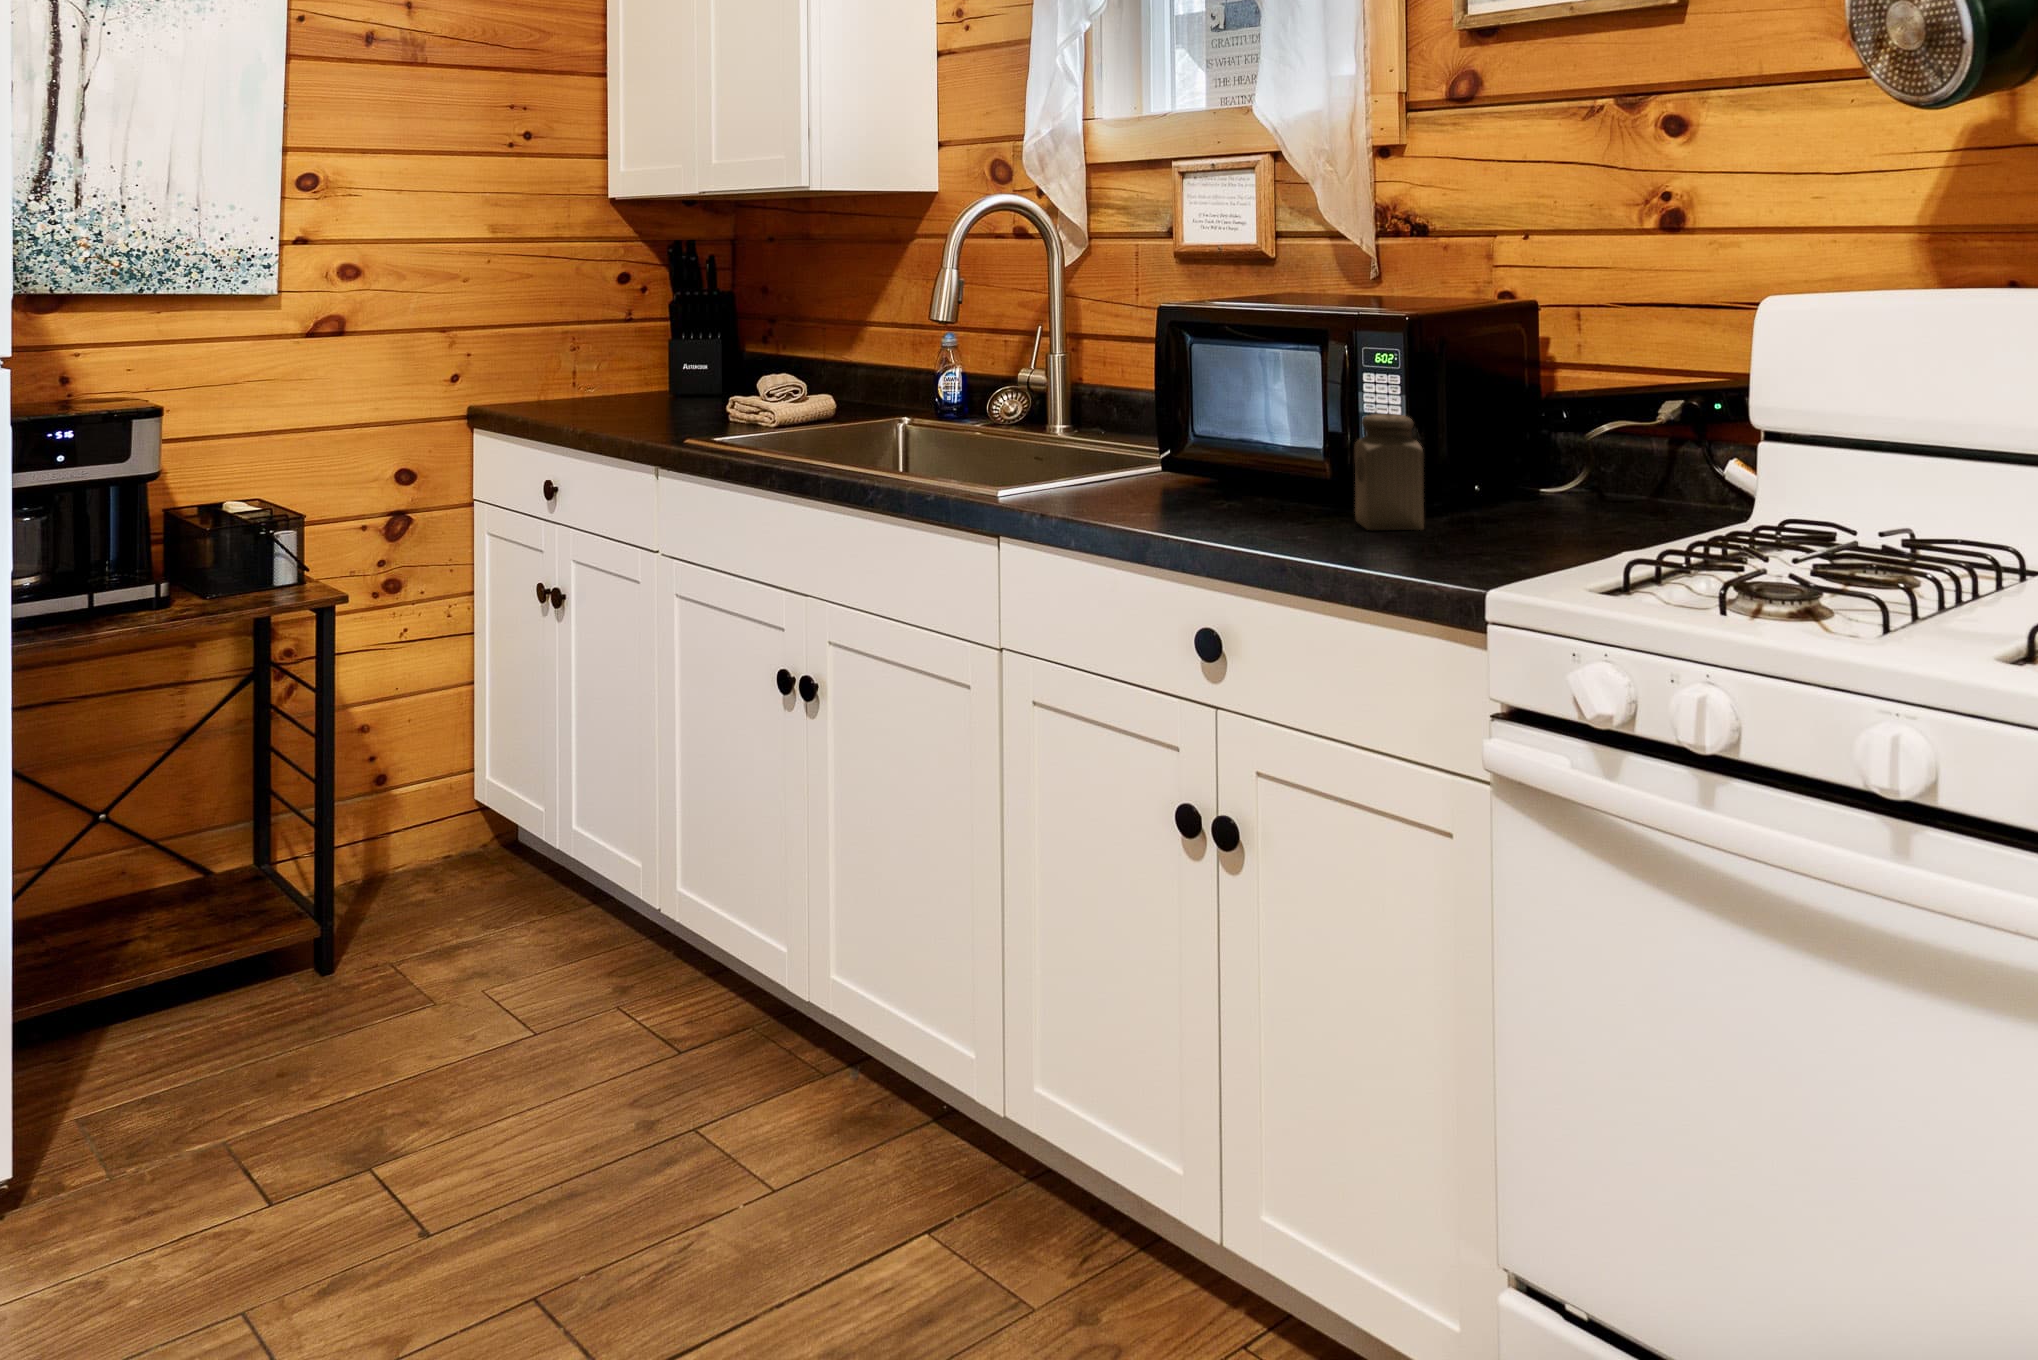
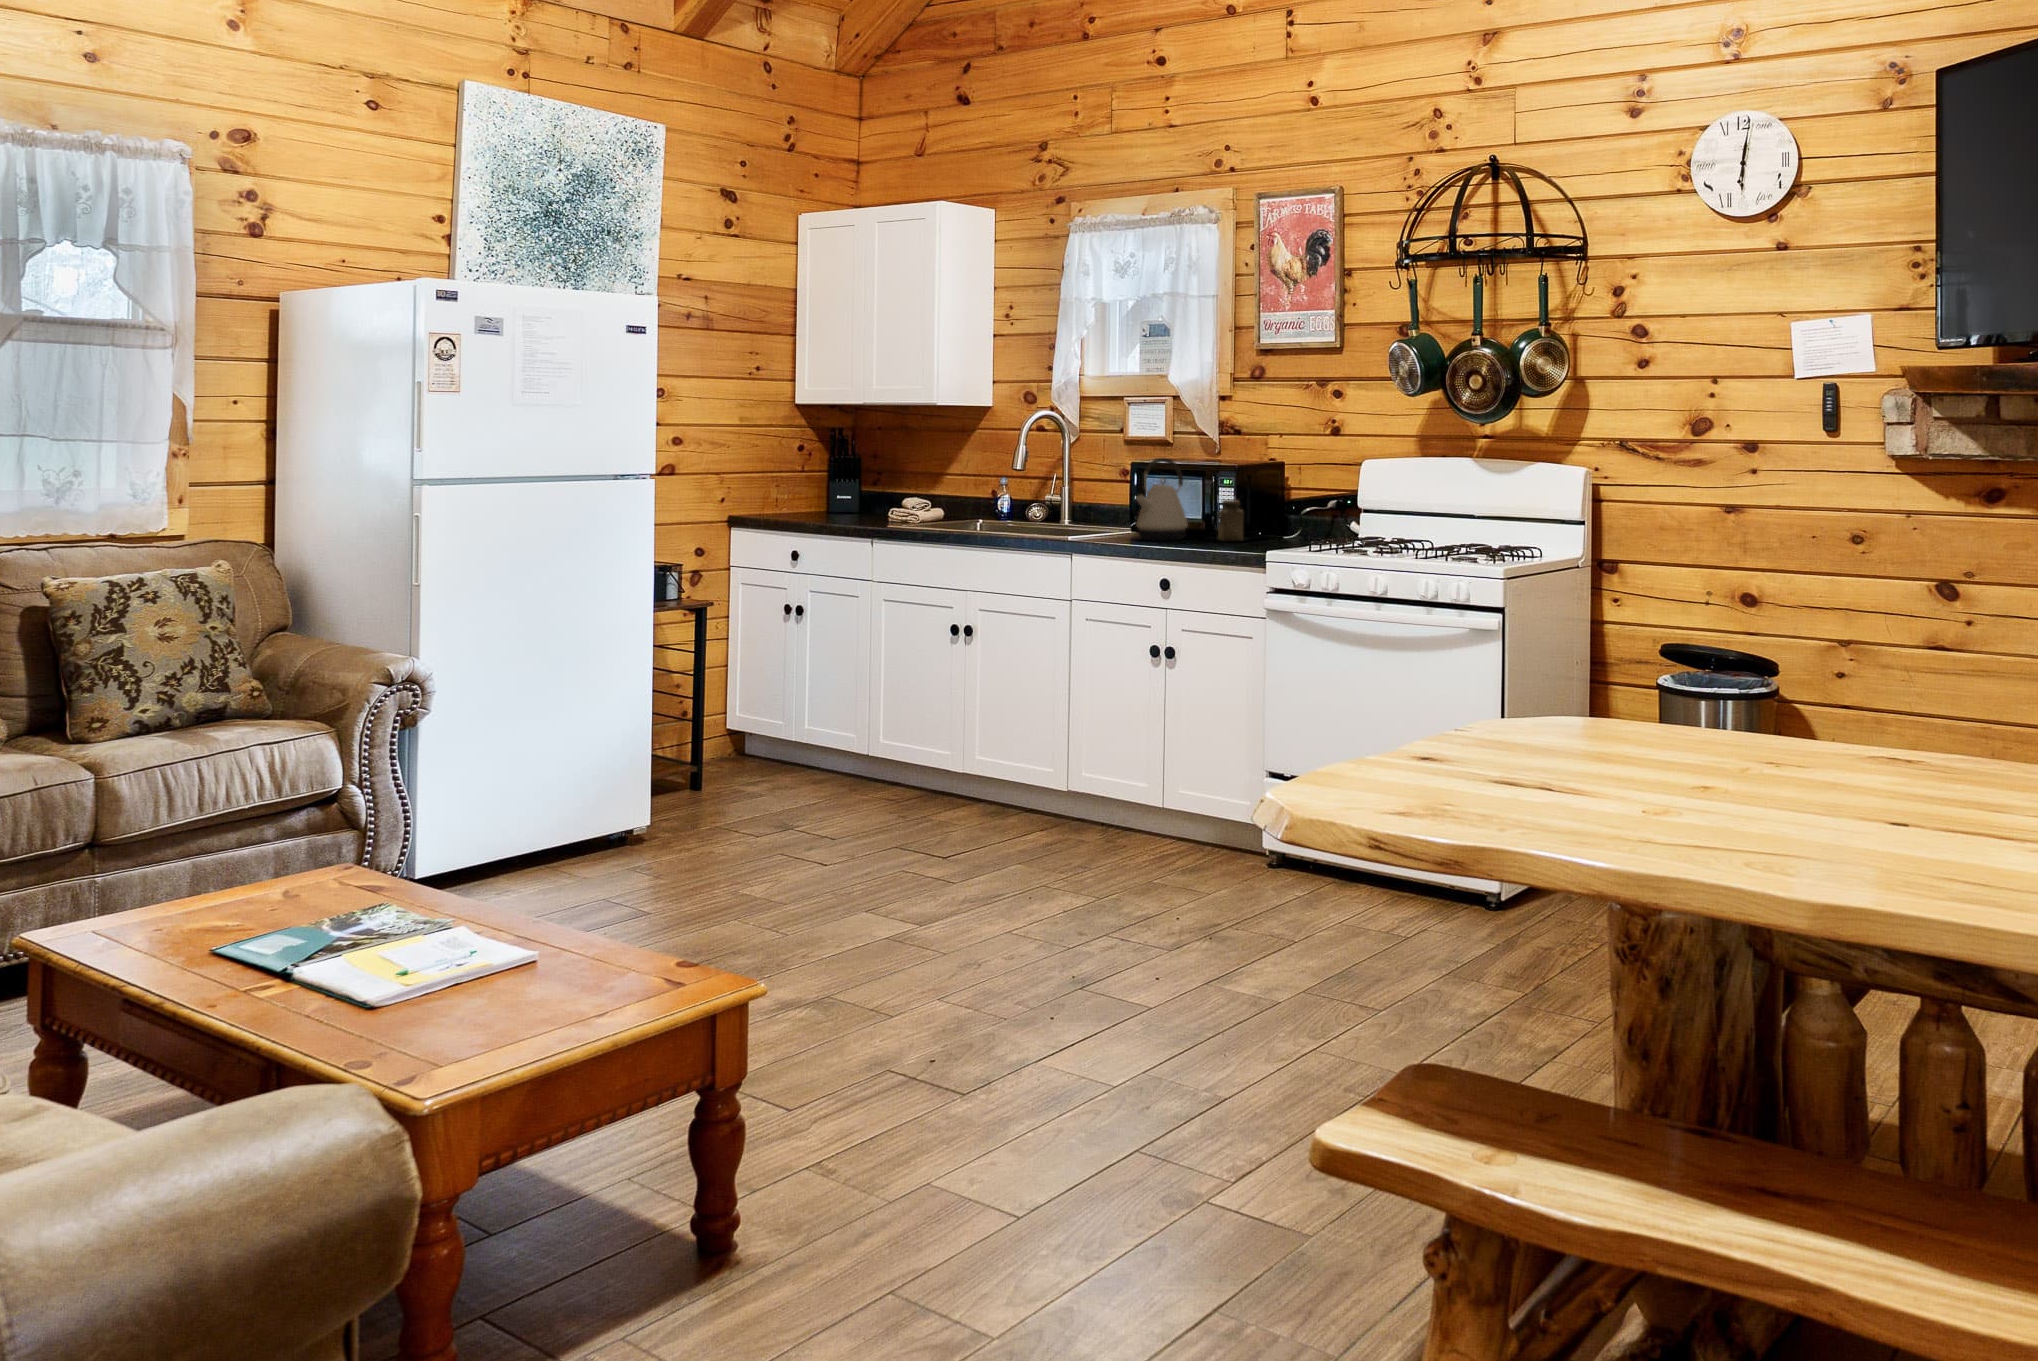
kettle: none [1135,300,1280,518] -> present [1136,457,1188,541]

